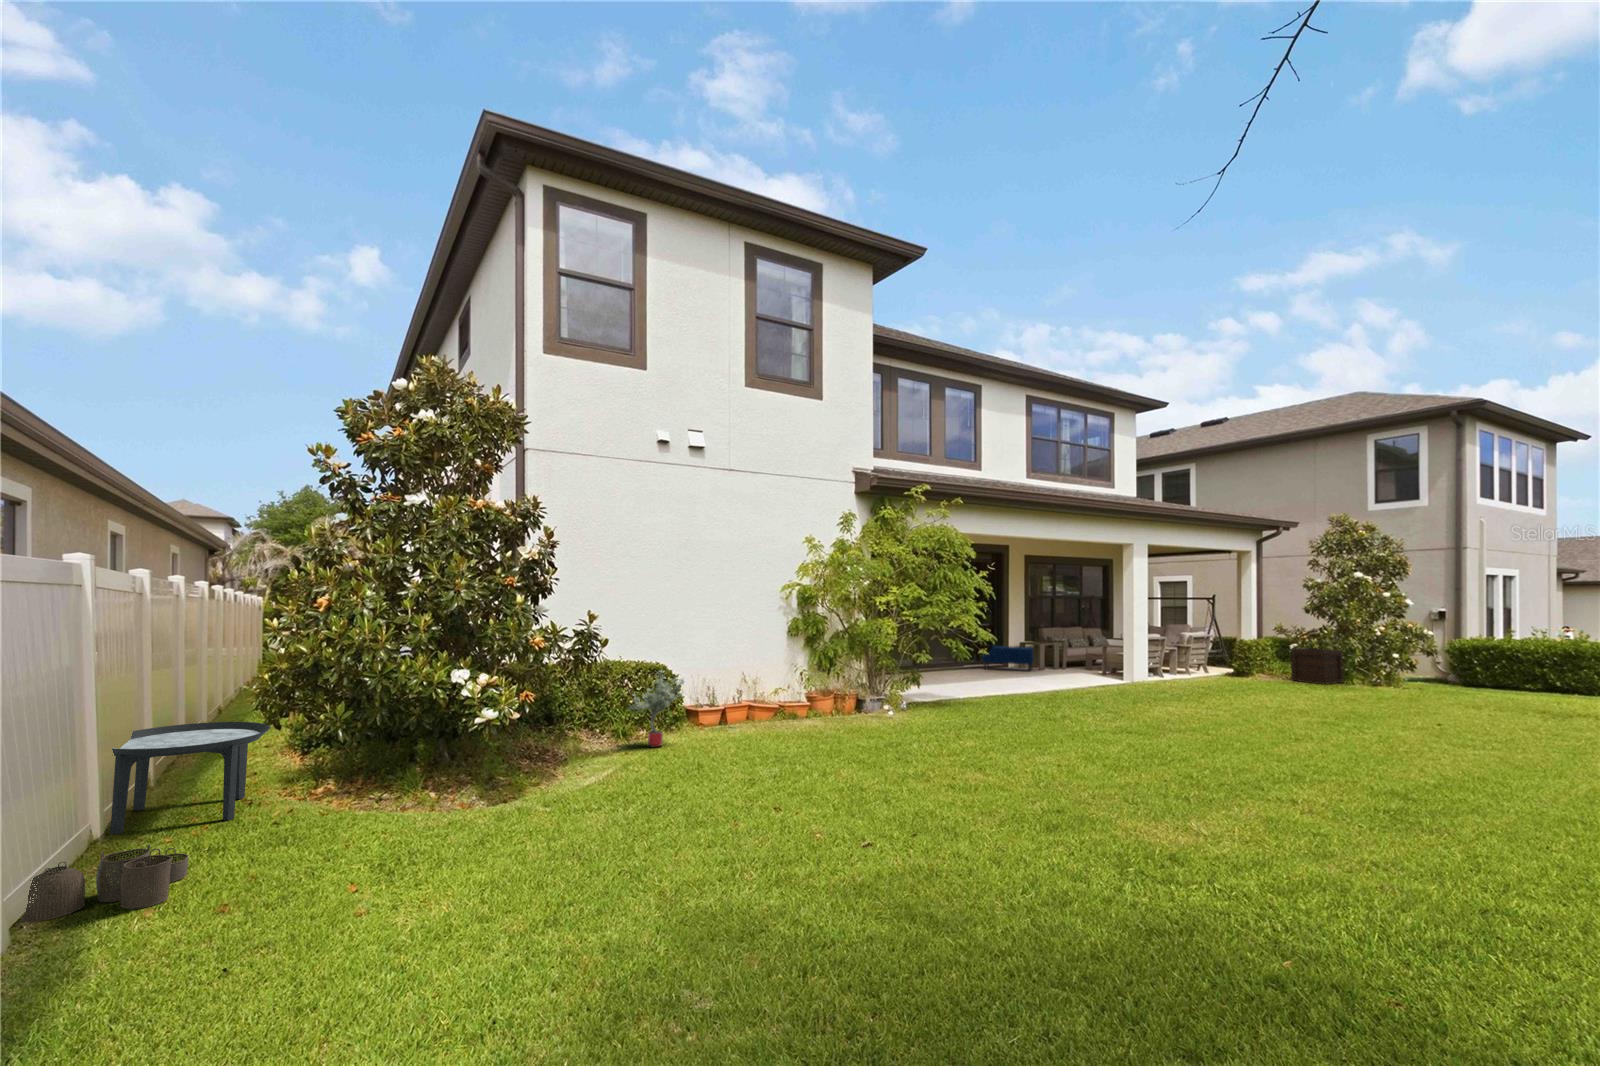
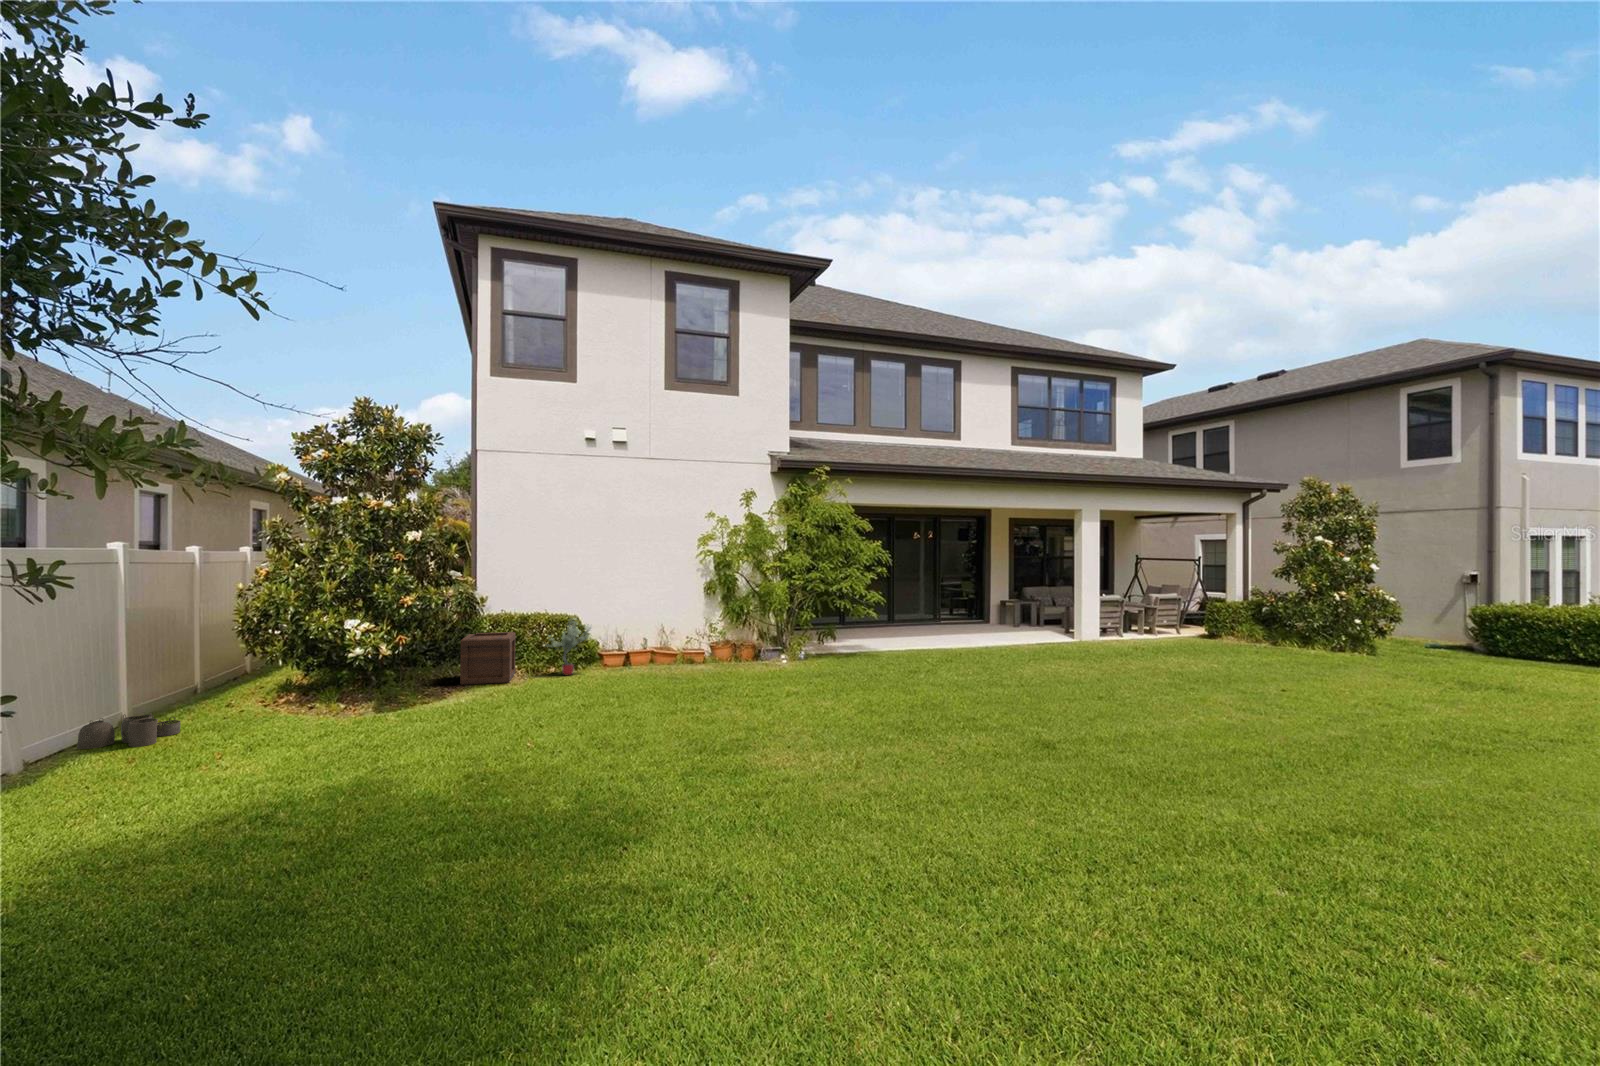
bench: present [982,646,1034,671] -> none [959,603,1008,627]
wooden crate: present [1291,648,1343,684] -> present [460,632,516,685]
round table: present [110,722,271,835] -> none [163,645,274,710]

